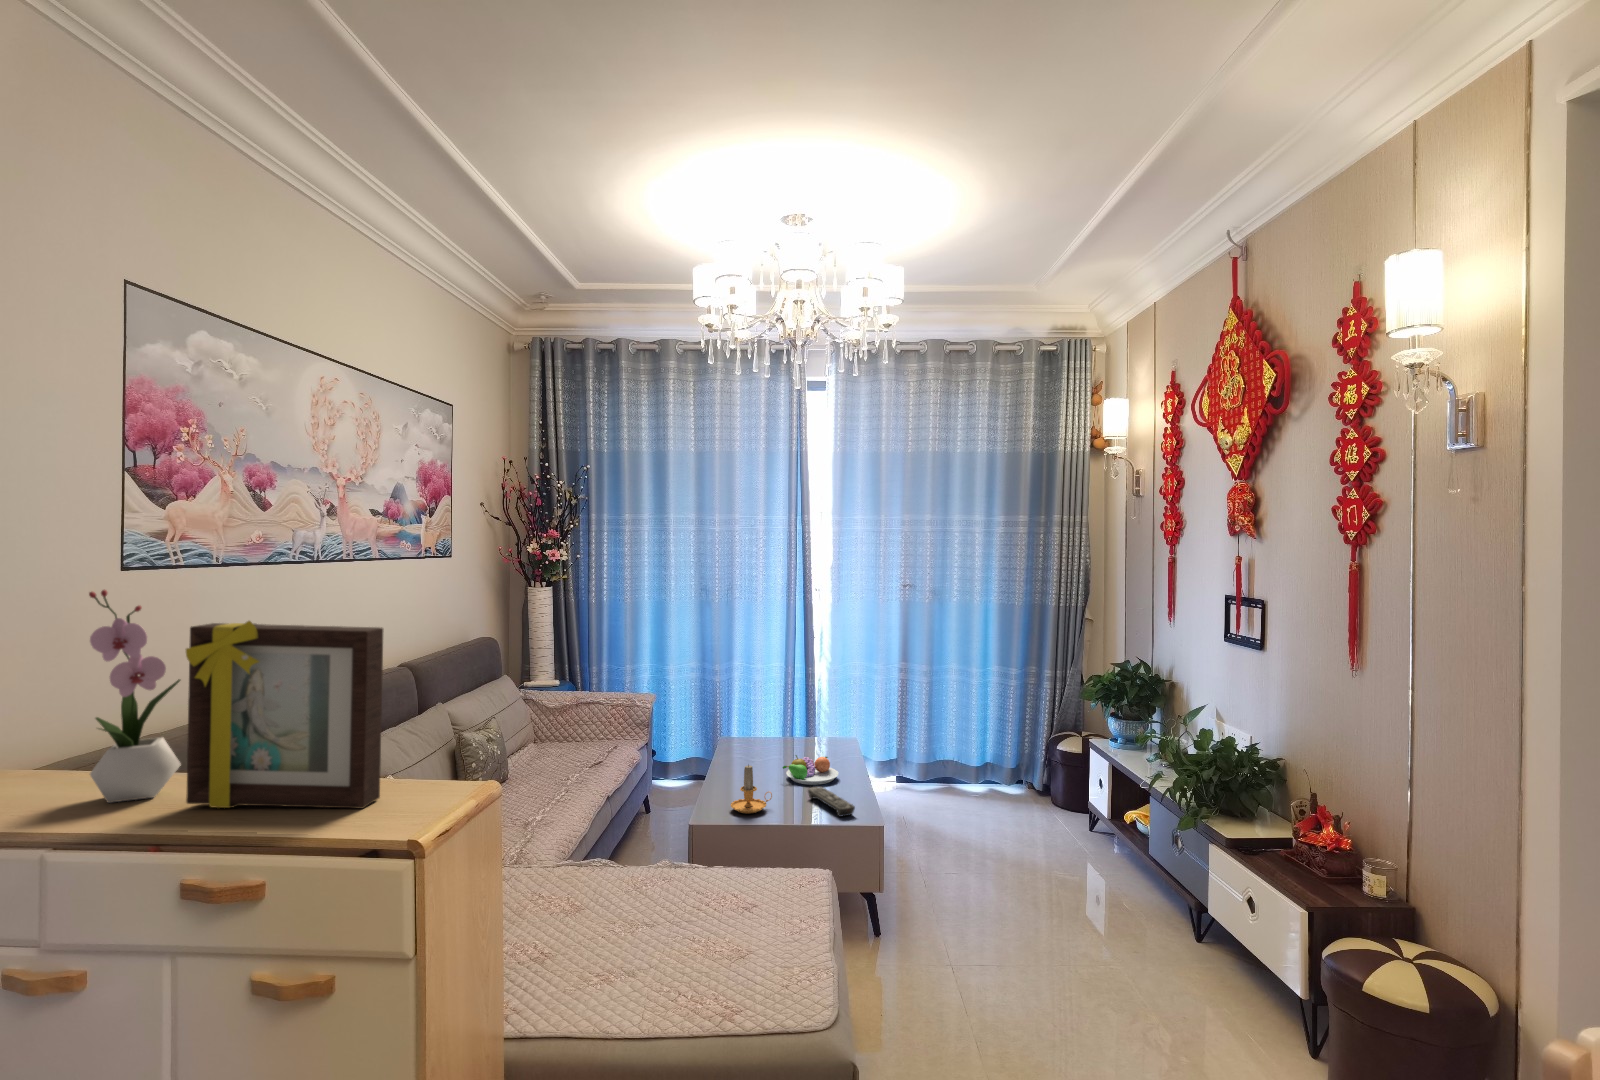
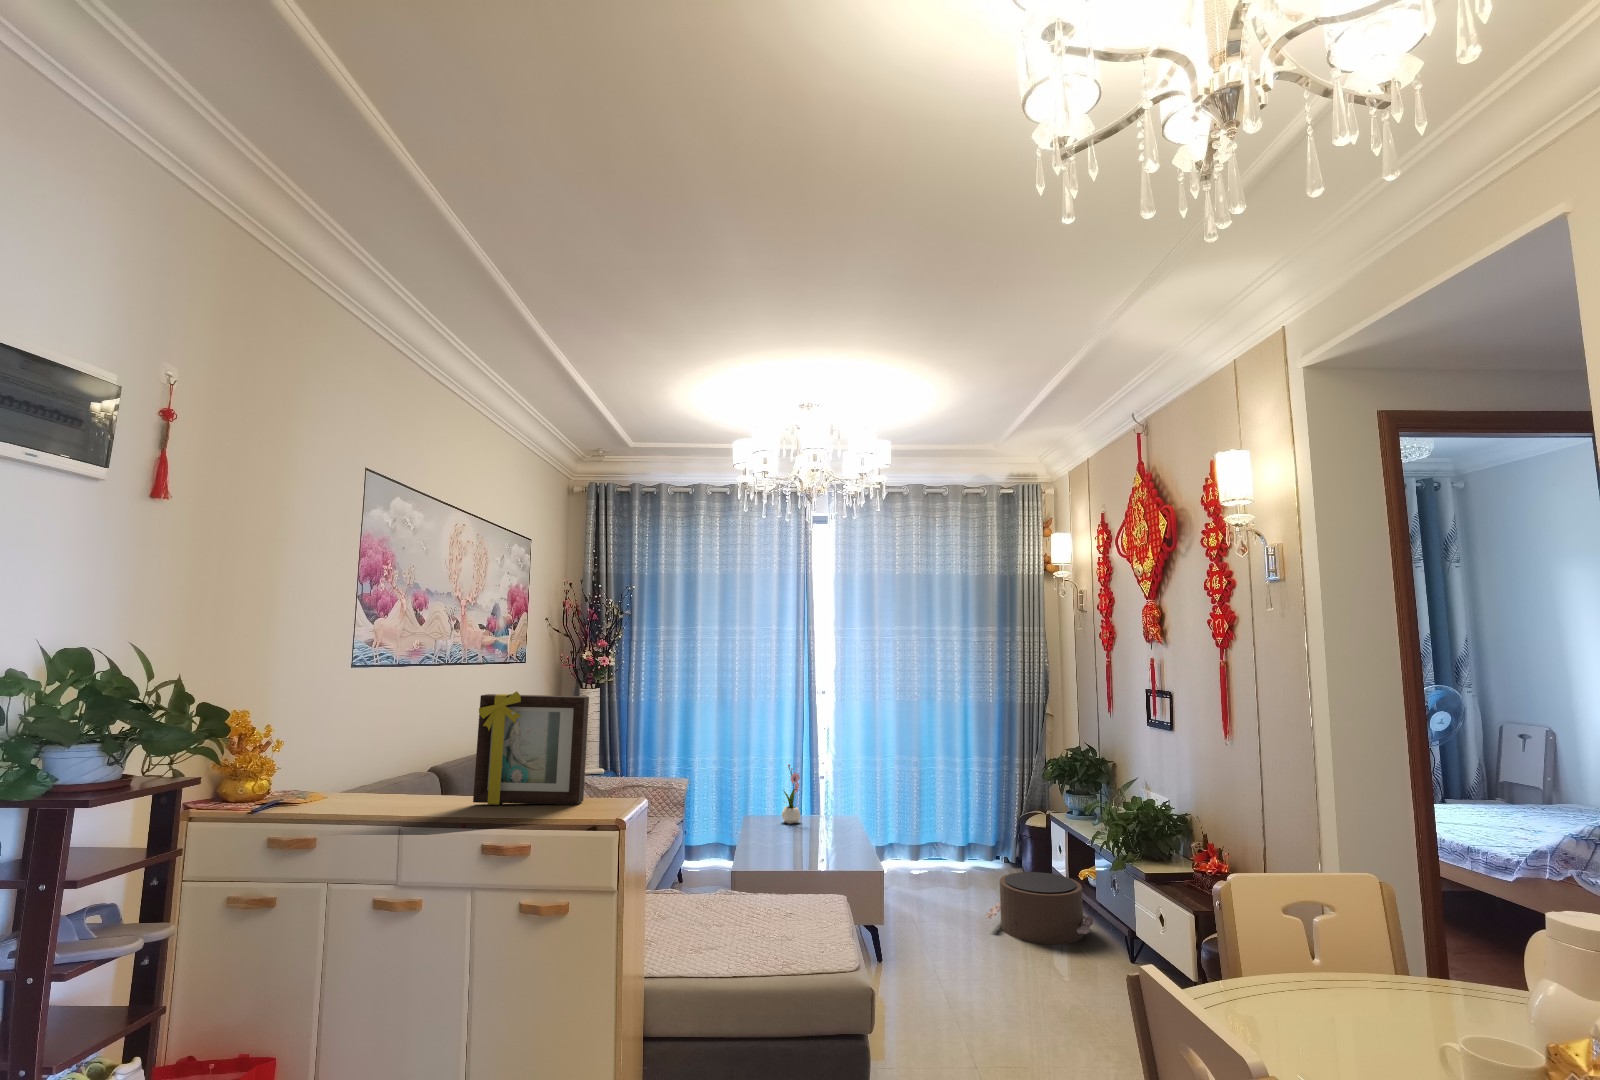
flower arrangement: present [89,590,181,803] -> present [782,765,801,824]
fruit bowl: present [783,755,838,785] -> none [799,825,845,848]
candle: present [731,765,772,814] -> none [760,826,793,866]
remote control: present [808,787,855,817] -> none [821,848,860,869]
pouf: none [1009,811,1142,904] -> present [986,872,1093,944]

